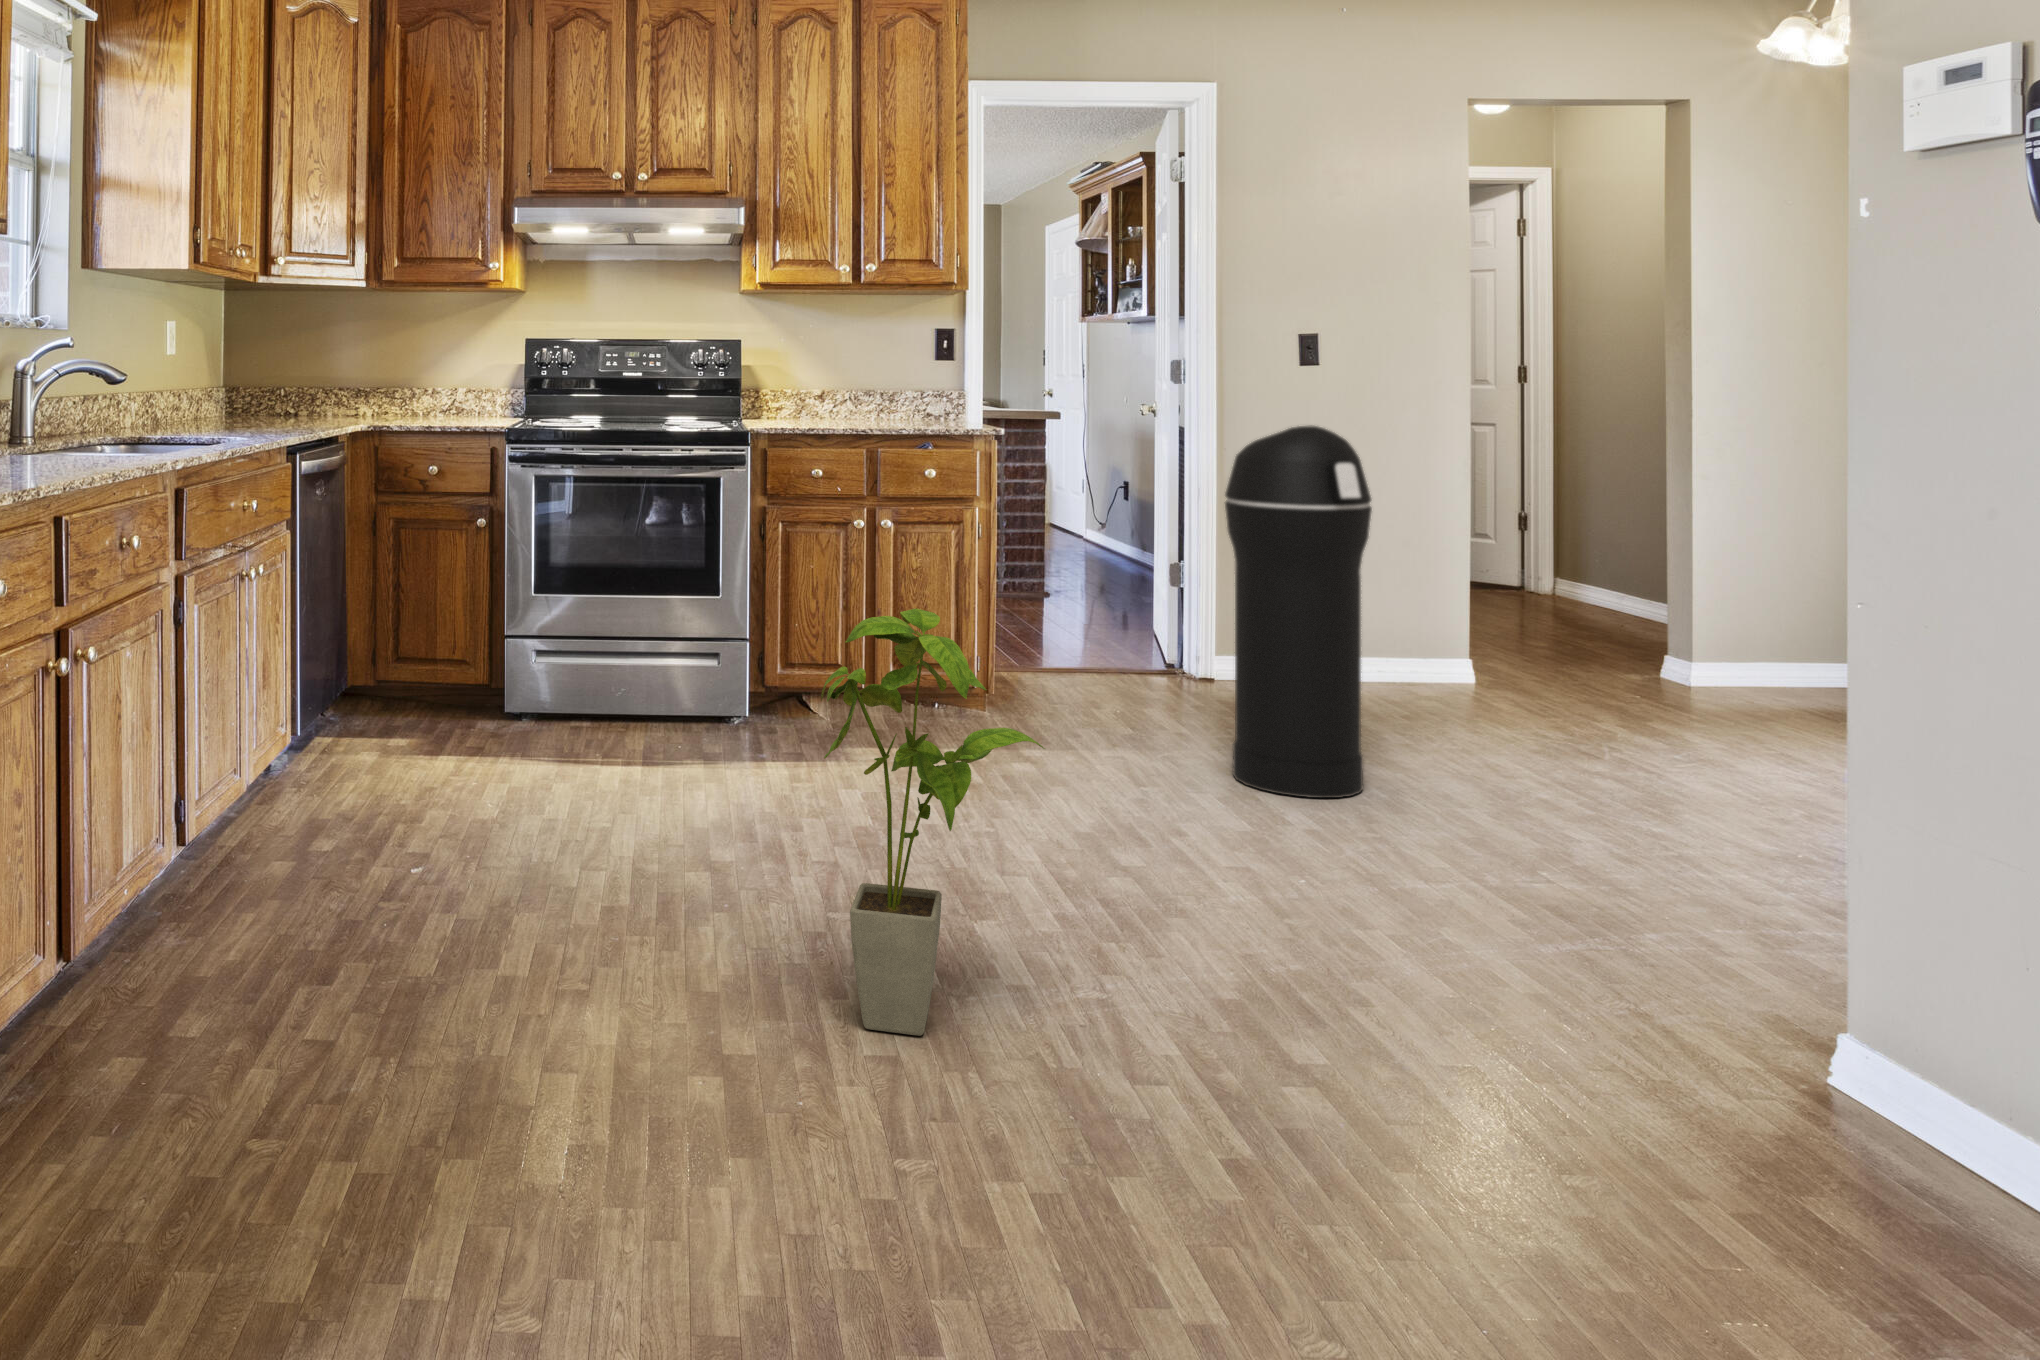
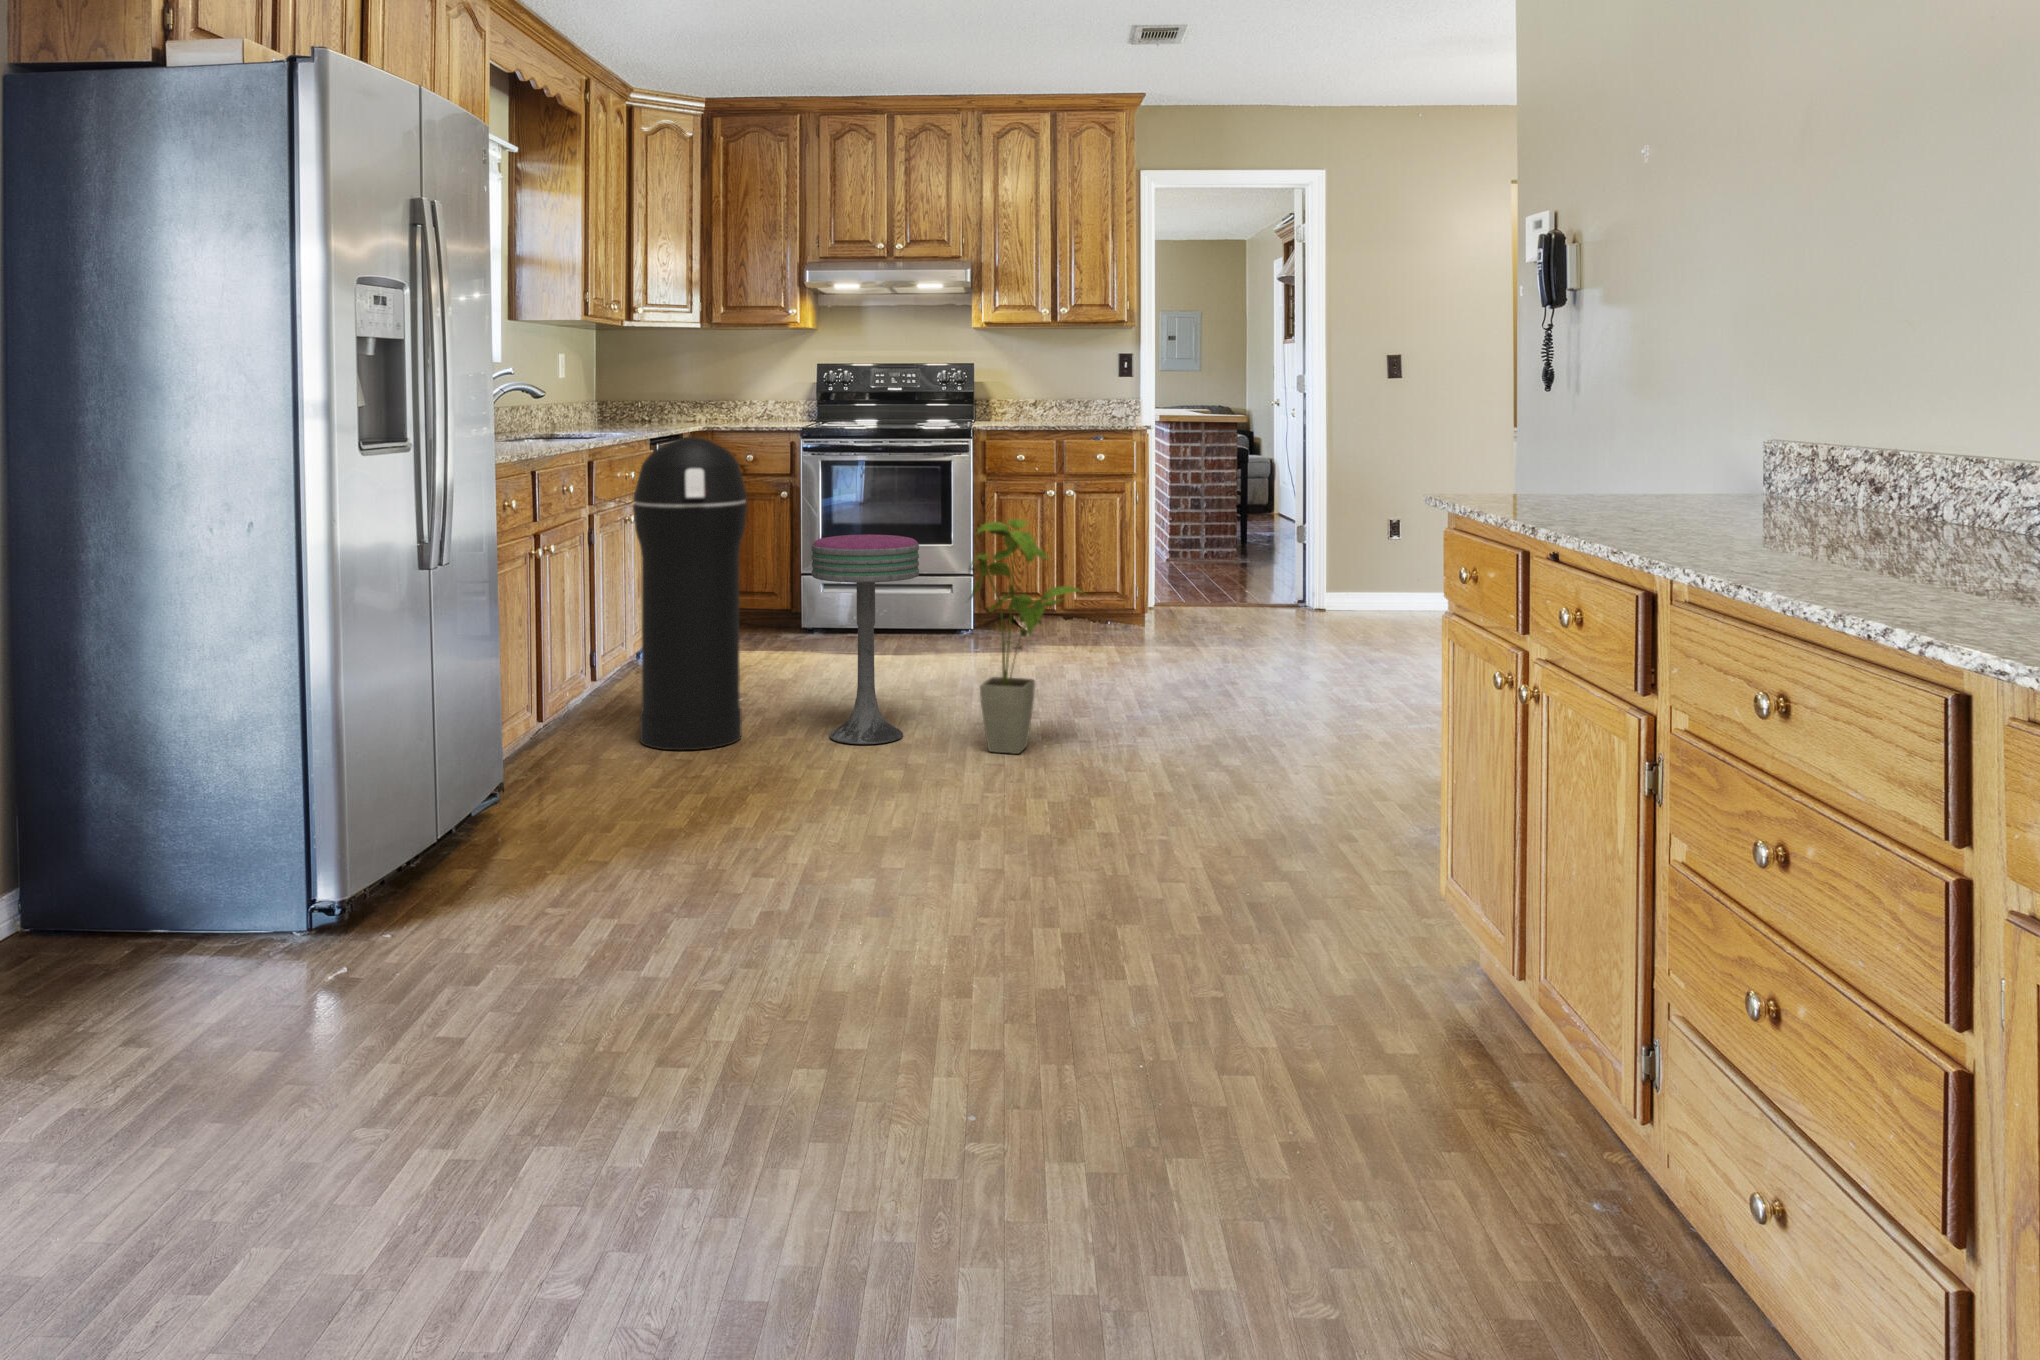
trash can: present [1225,425,1372,798] -> present [633,437,748,750]
bar stool: none [543,621,730,1003] -> present [812,535,919,744]

